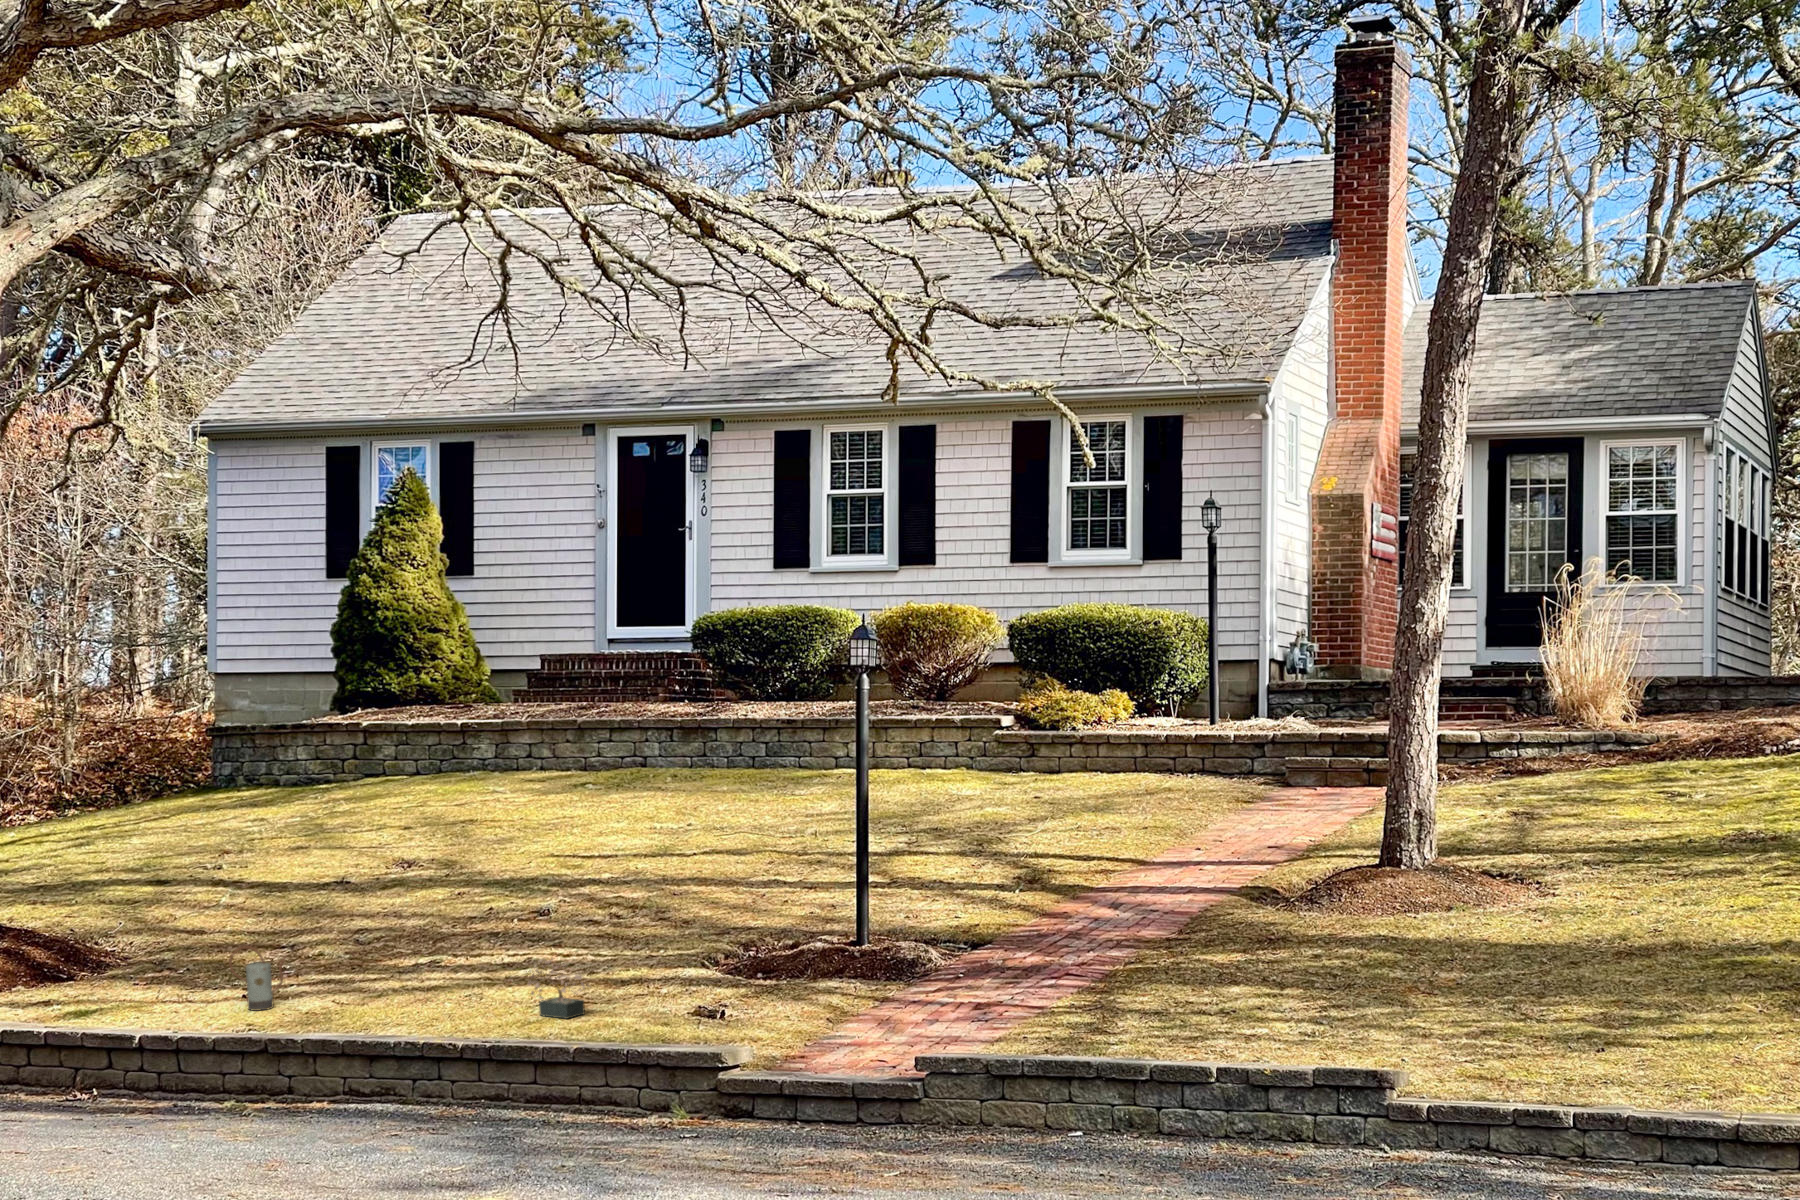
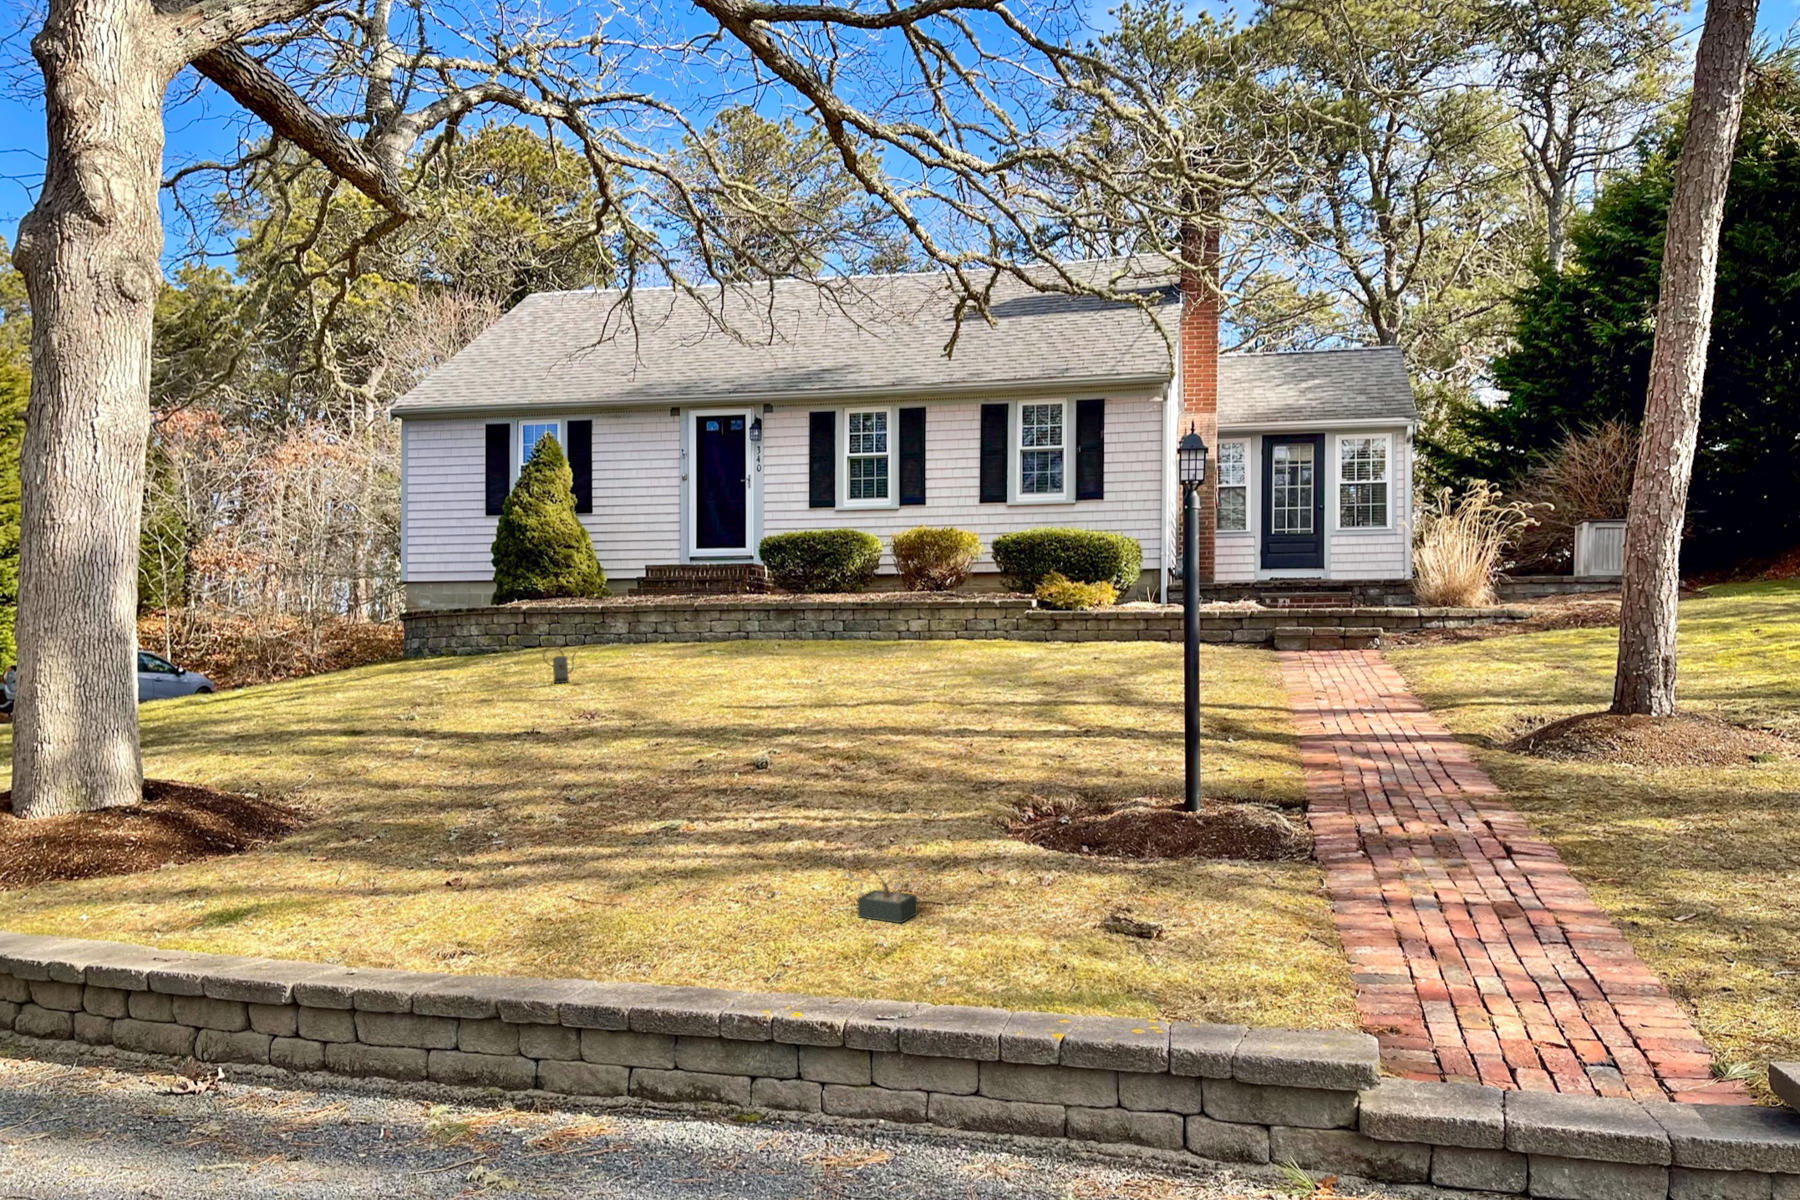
watering can: present [229,946,286,1011] -> present [543,647,575,683]

